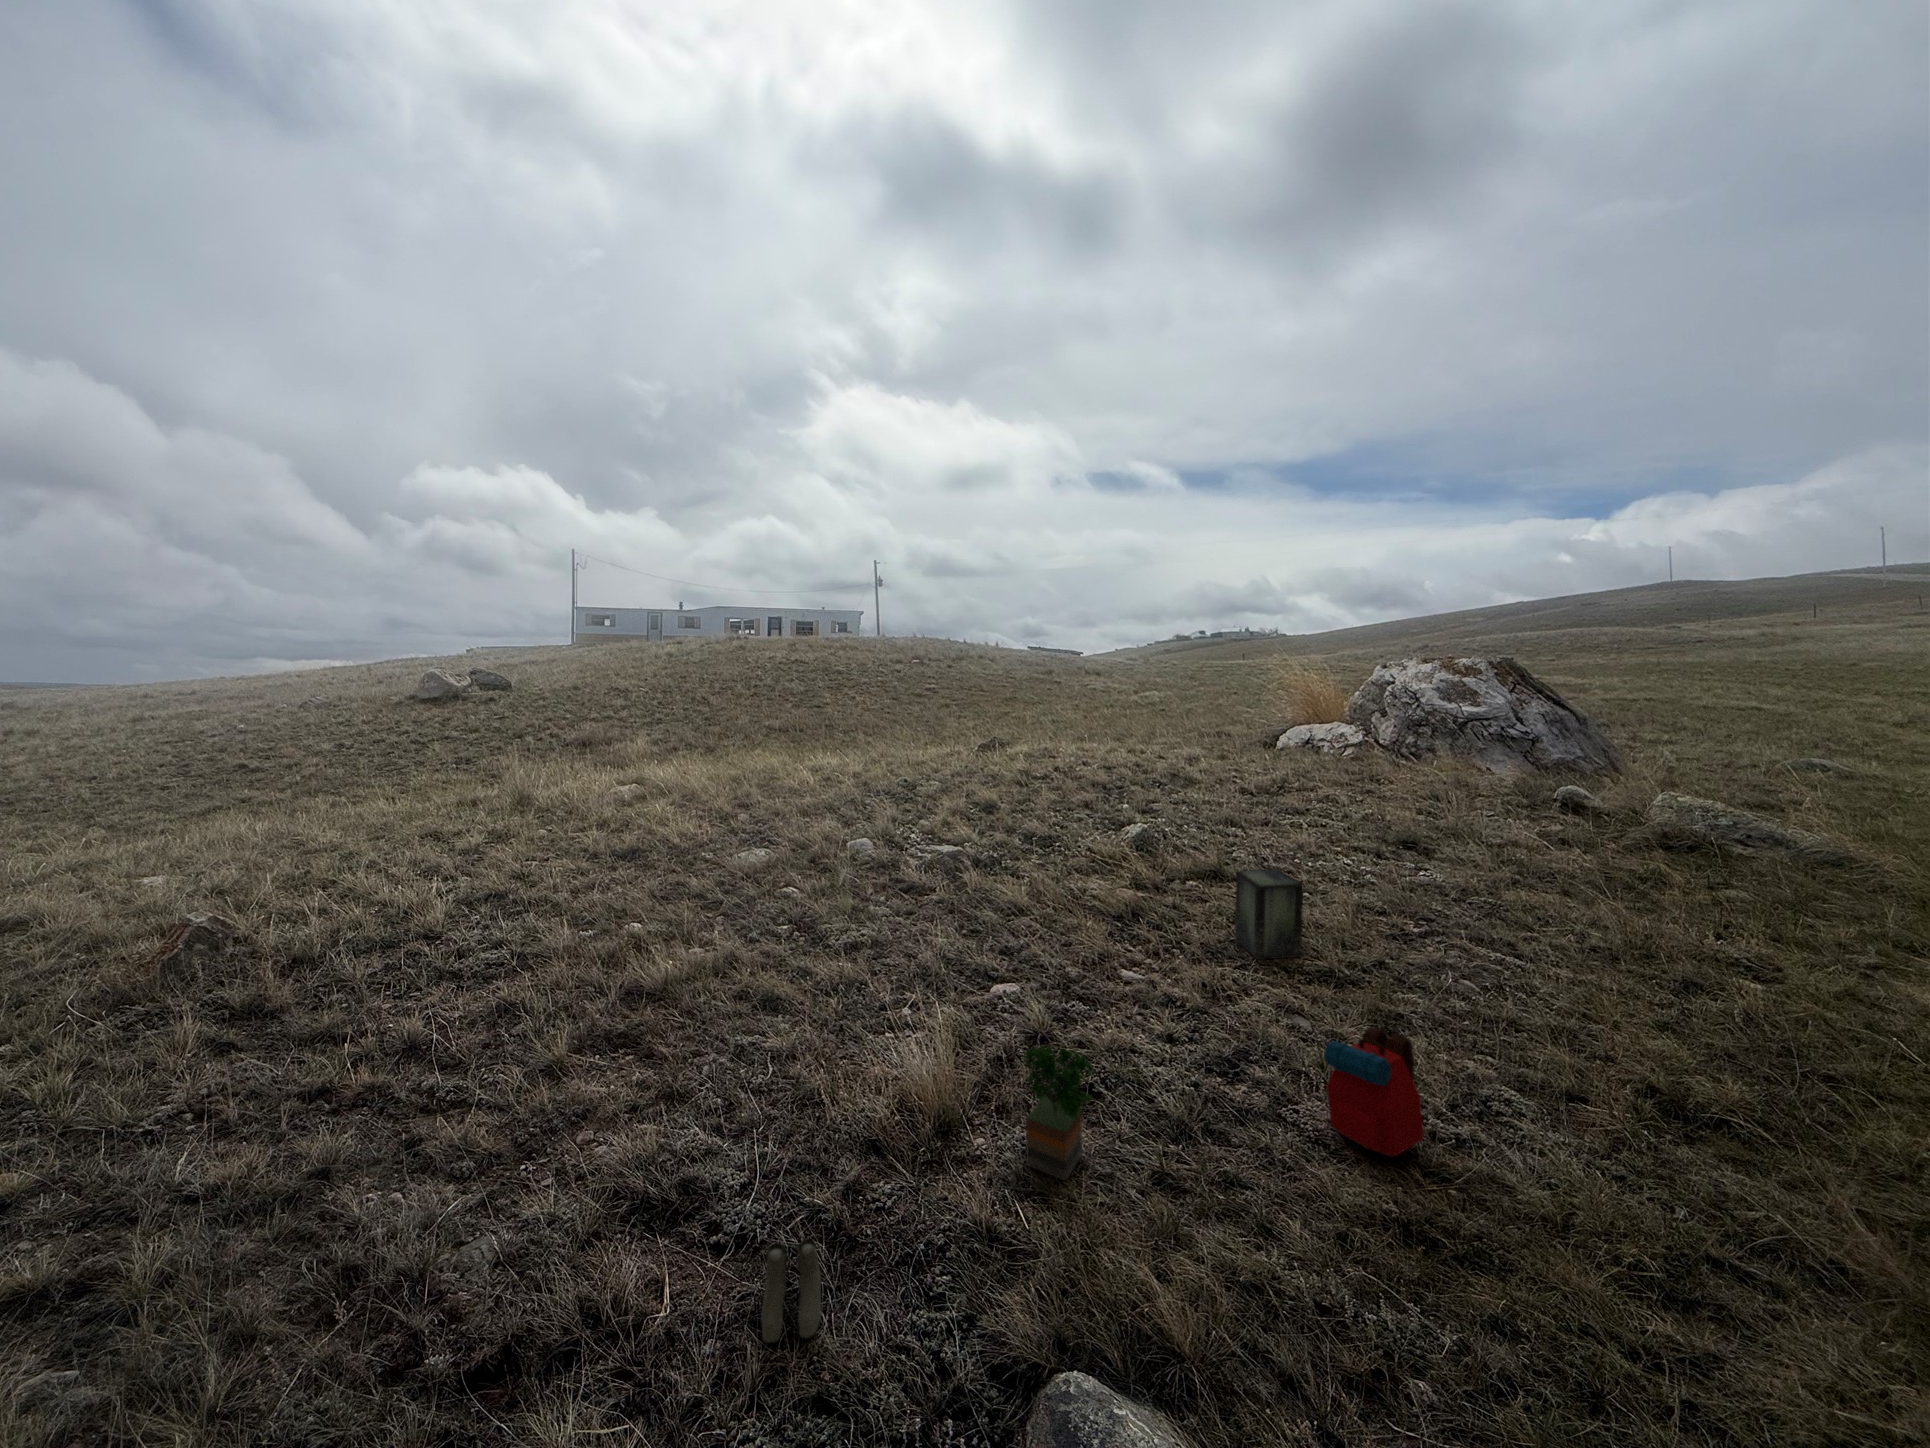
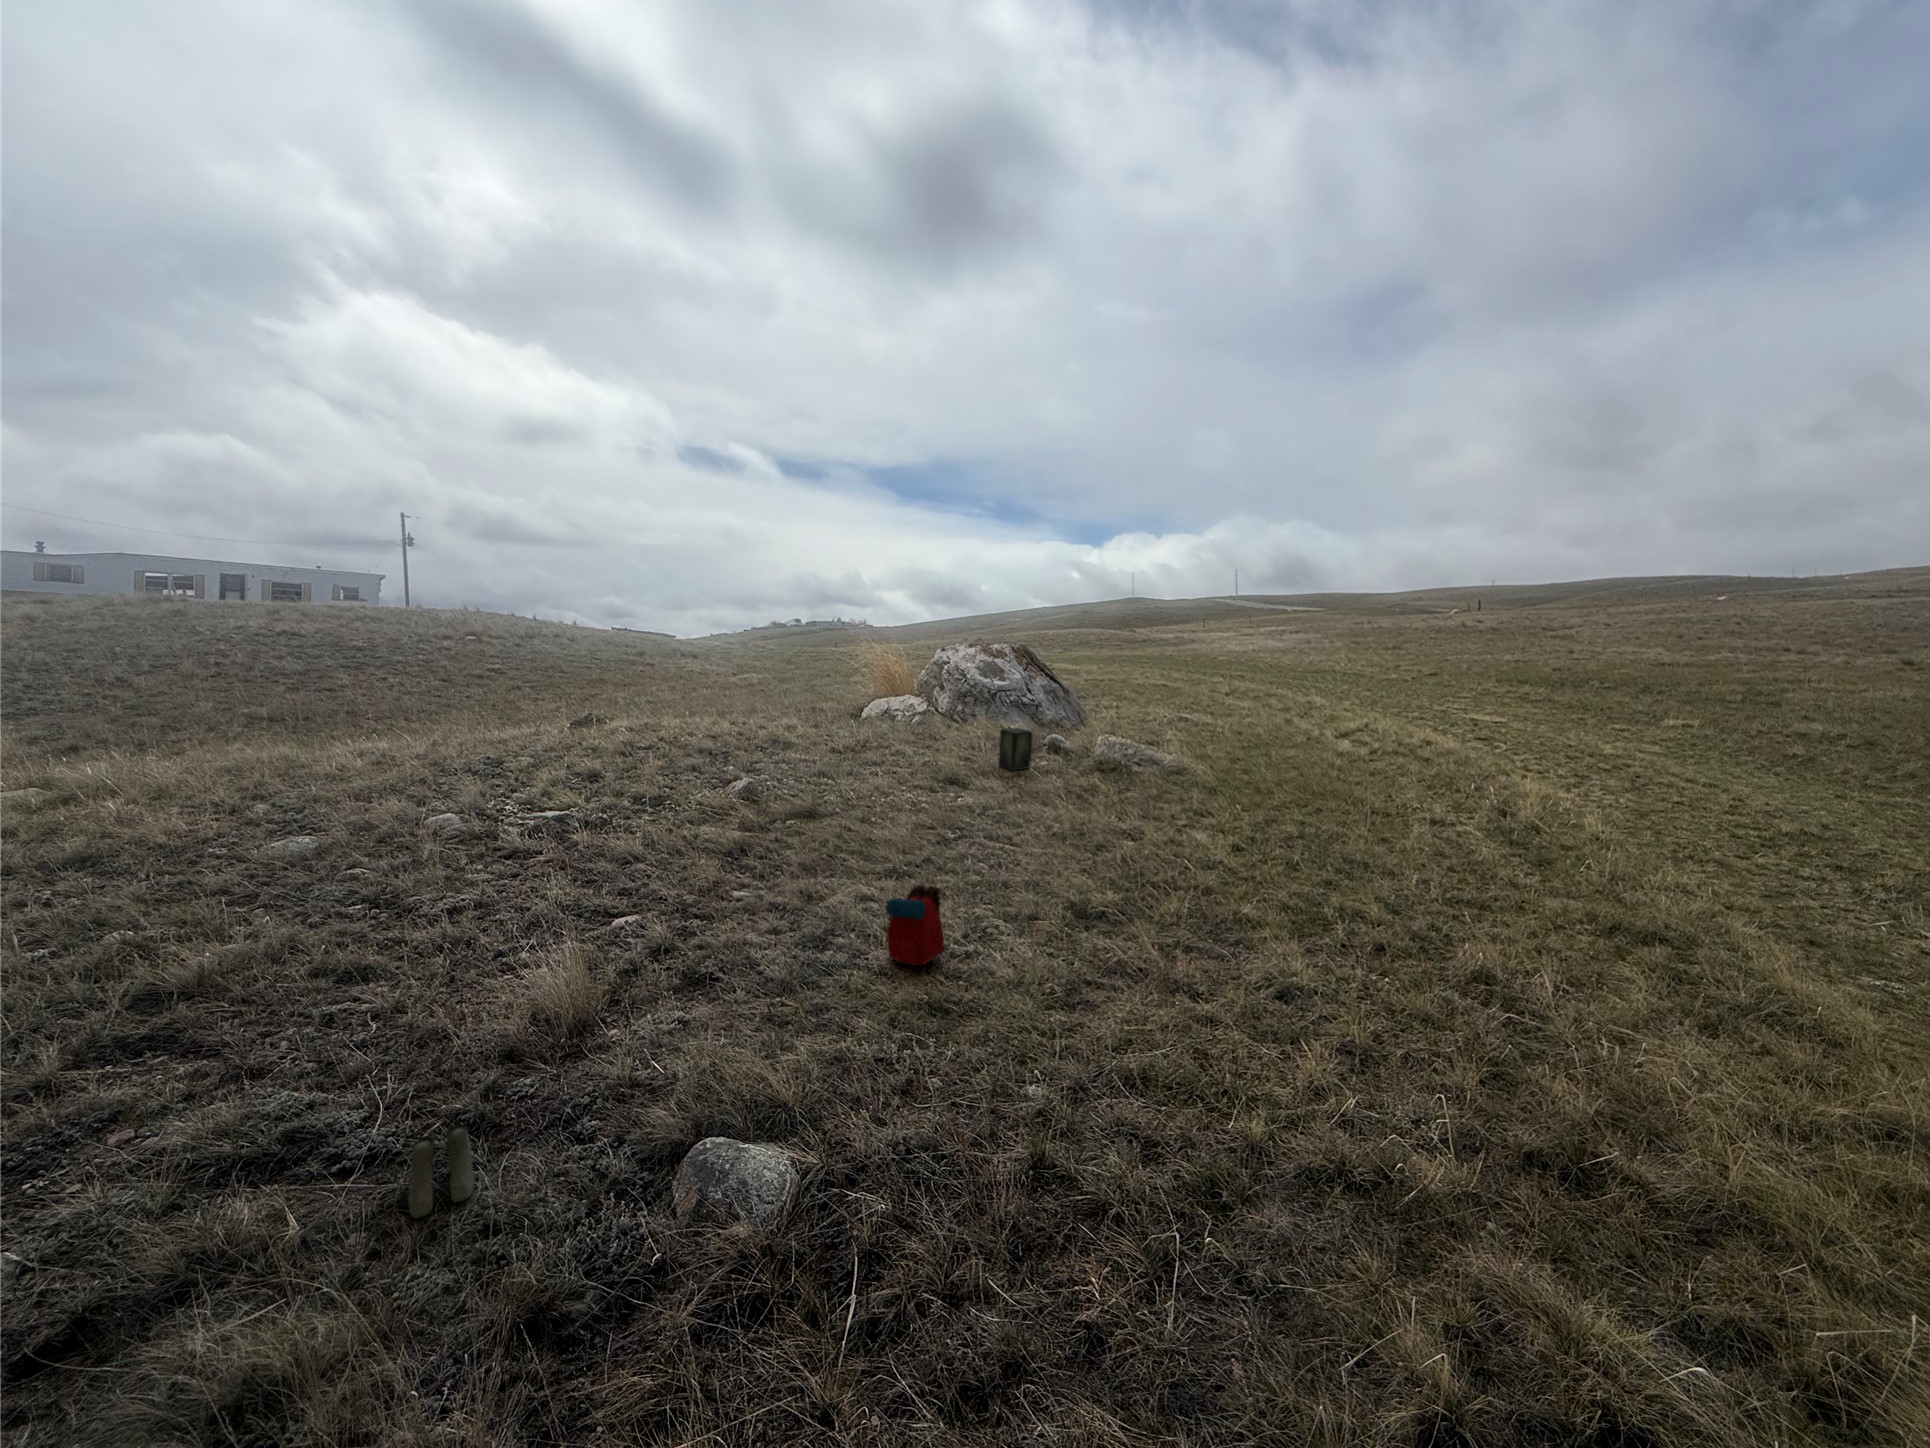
storage box: present [1235,869,1303,960] -> present [998,728,1033,771]
potted tree: present [1023,1045,1095,1180] -> none [657,933,722,1036]

